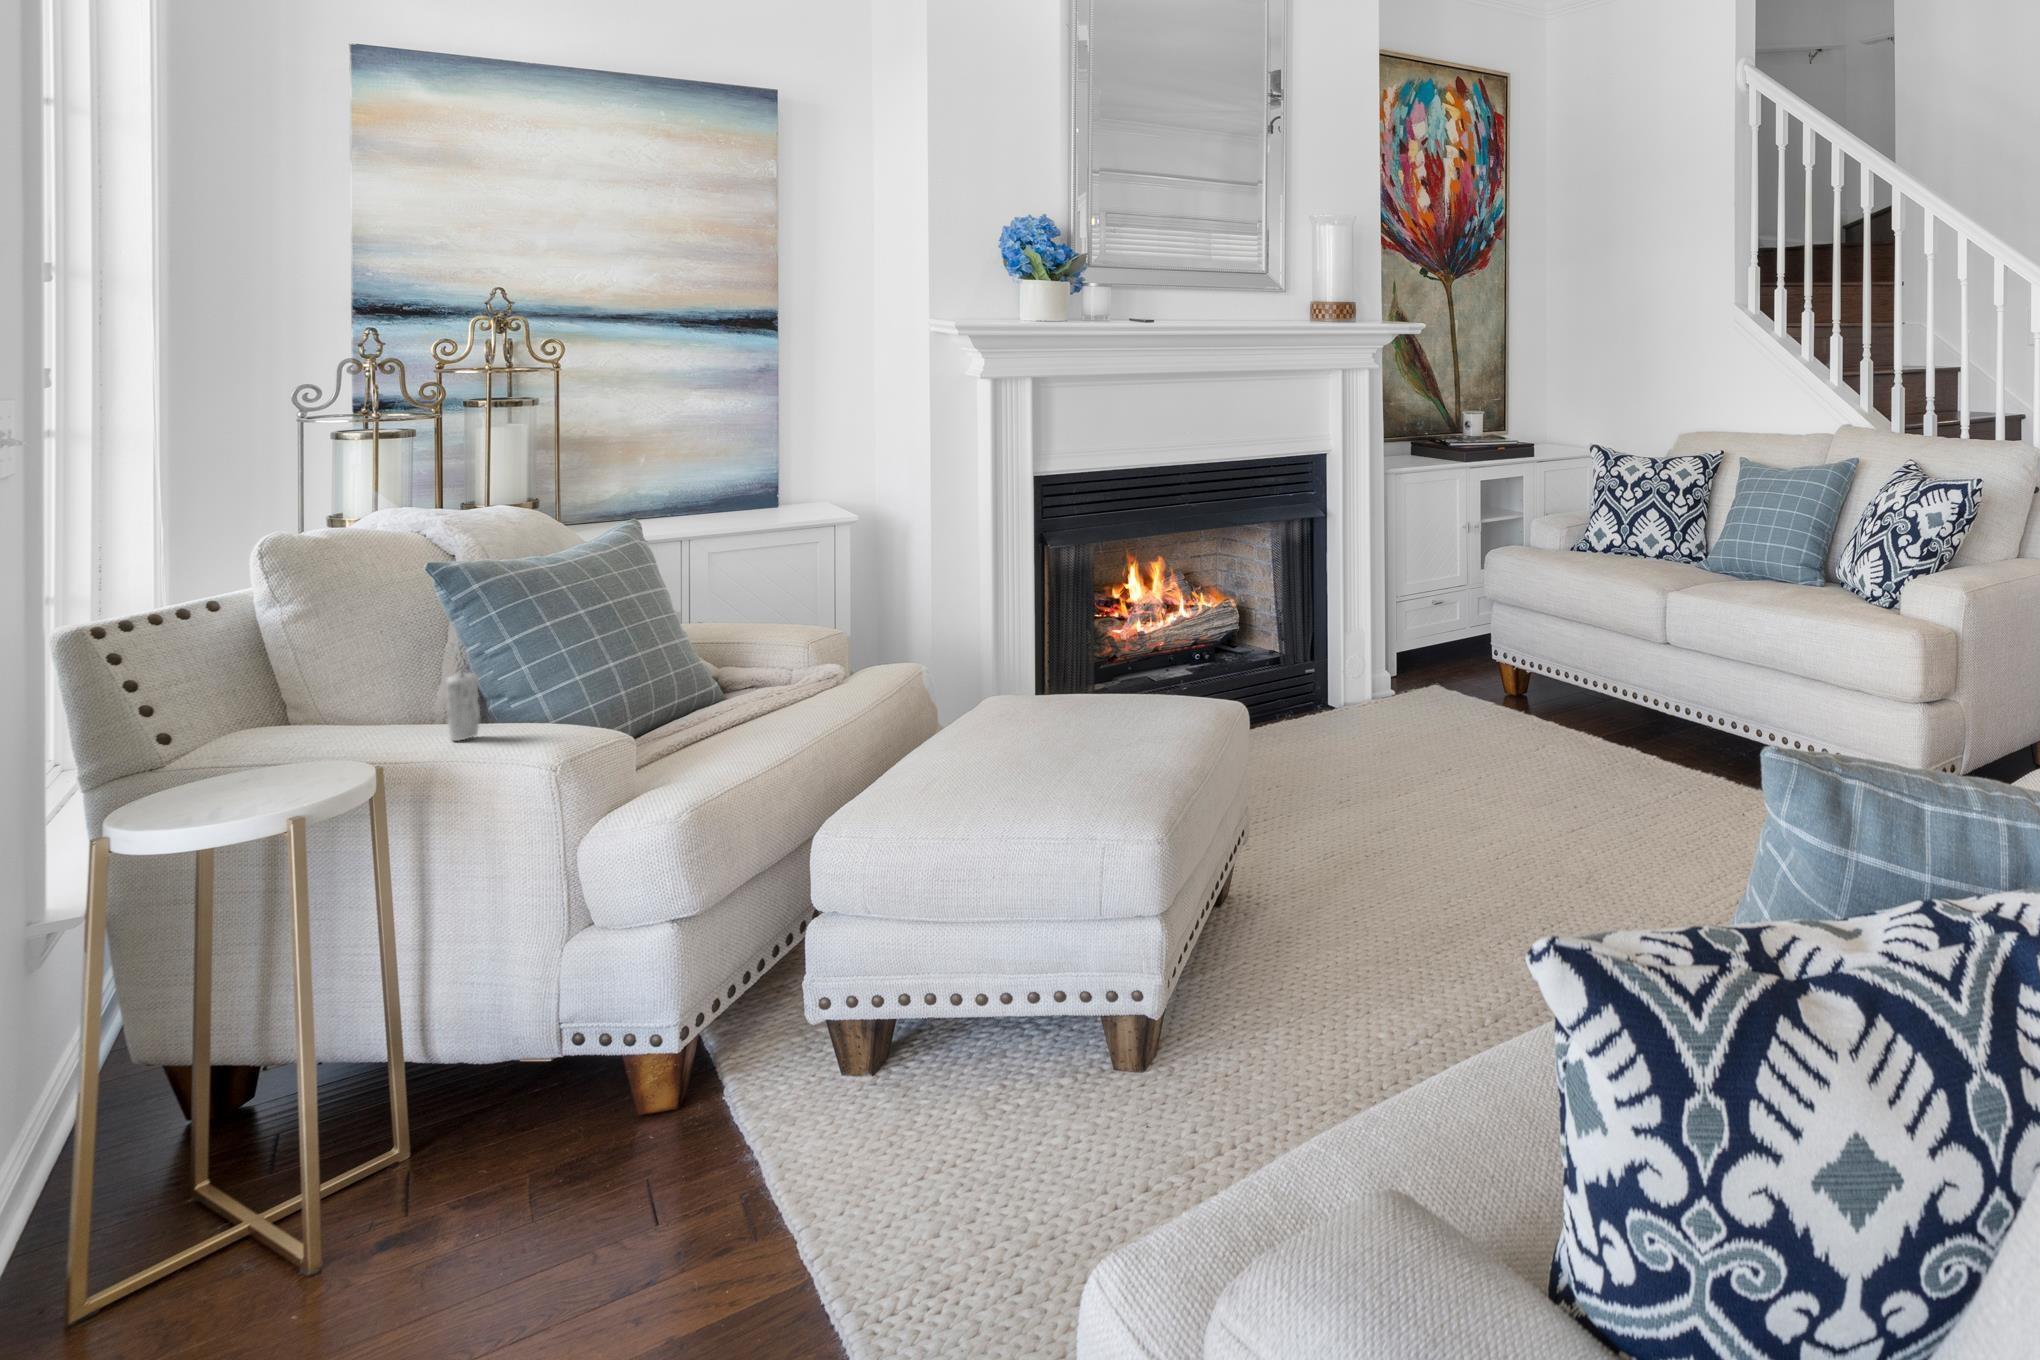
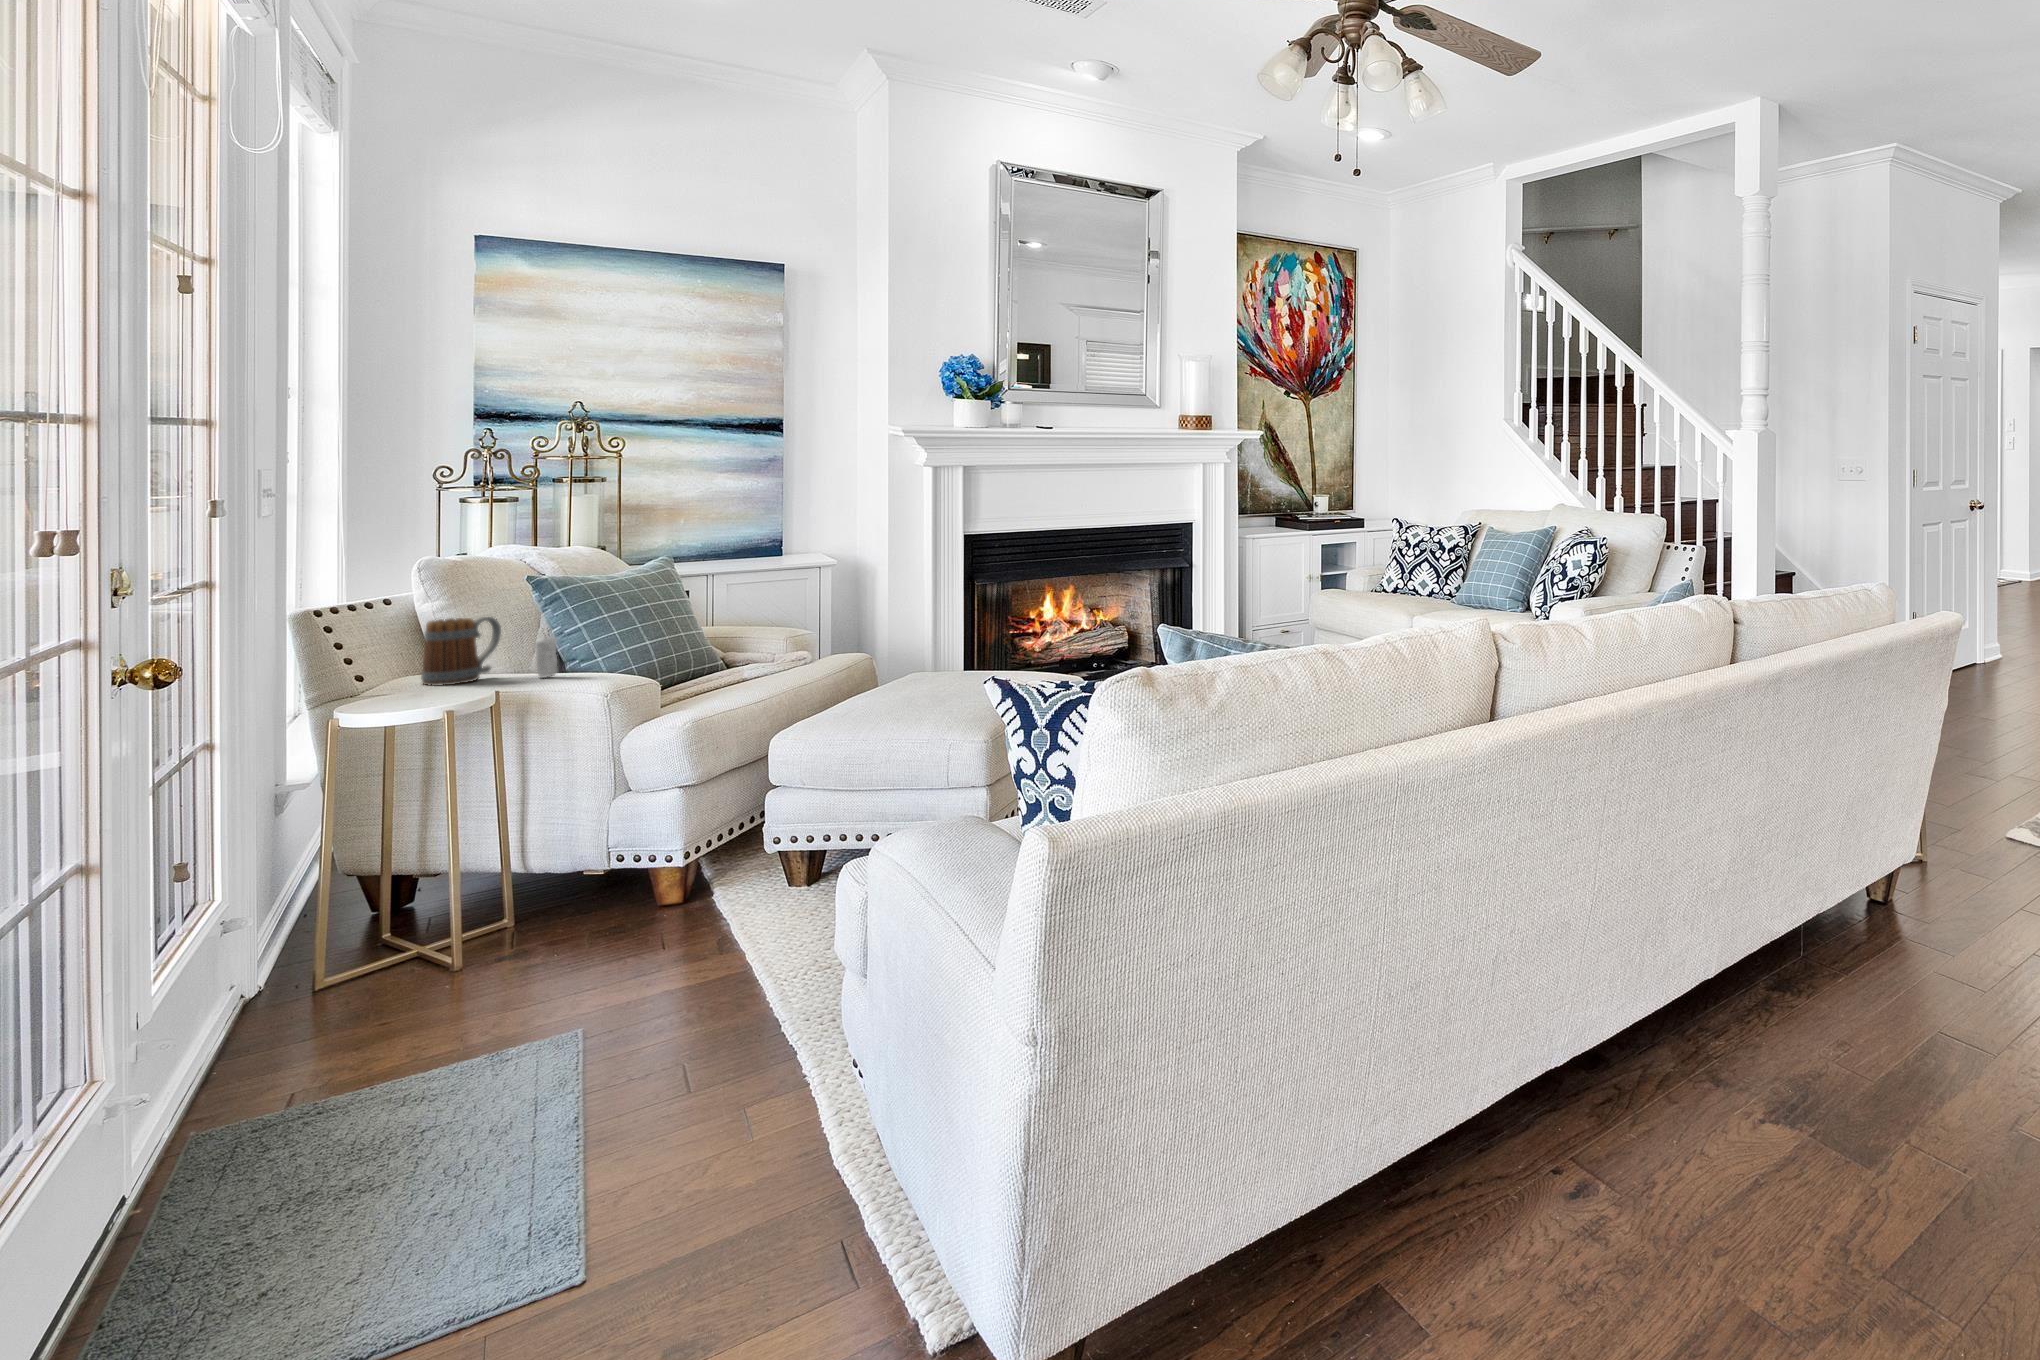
mug: none [264,641,392,762] -> present [421,617,501,686]

